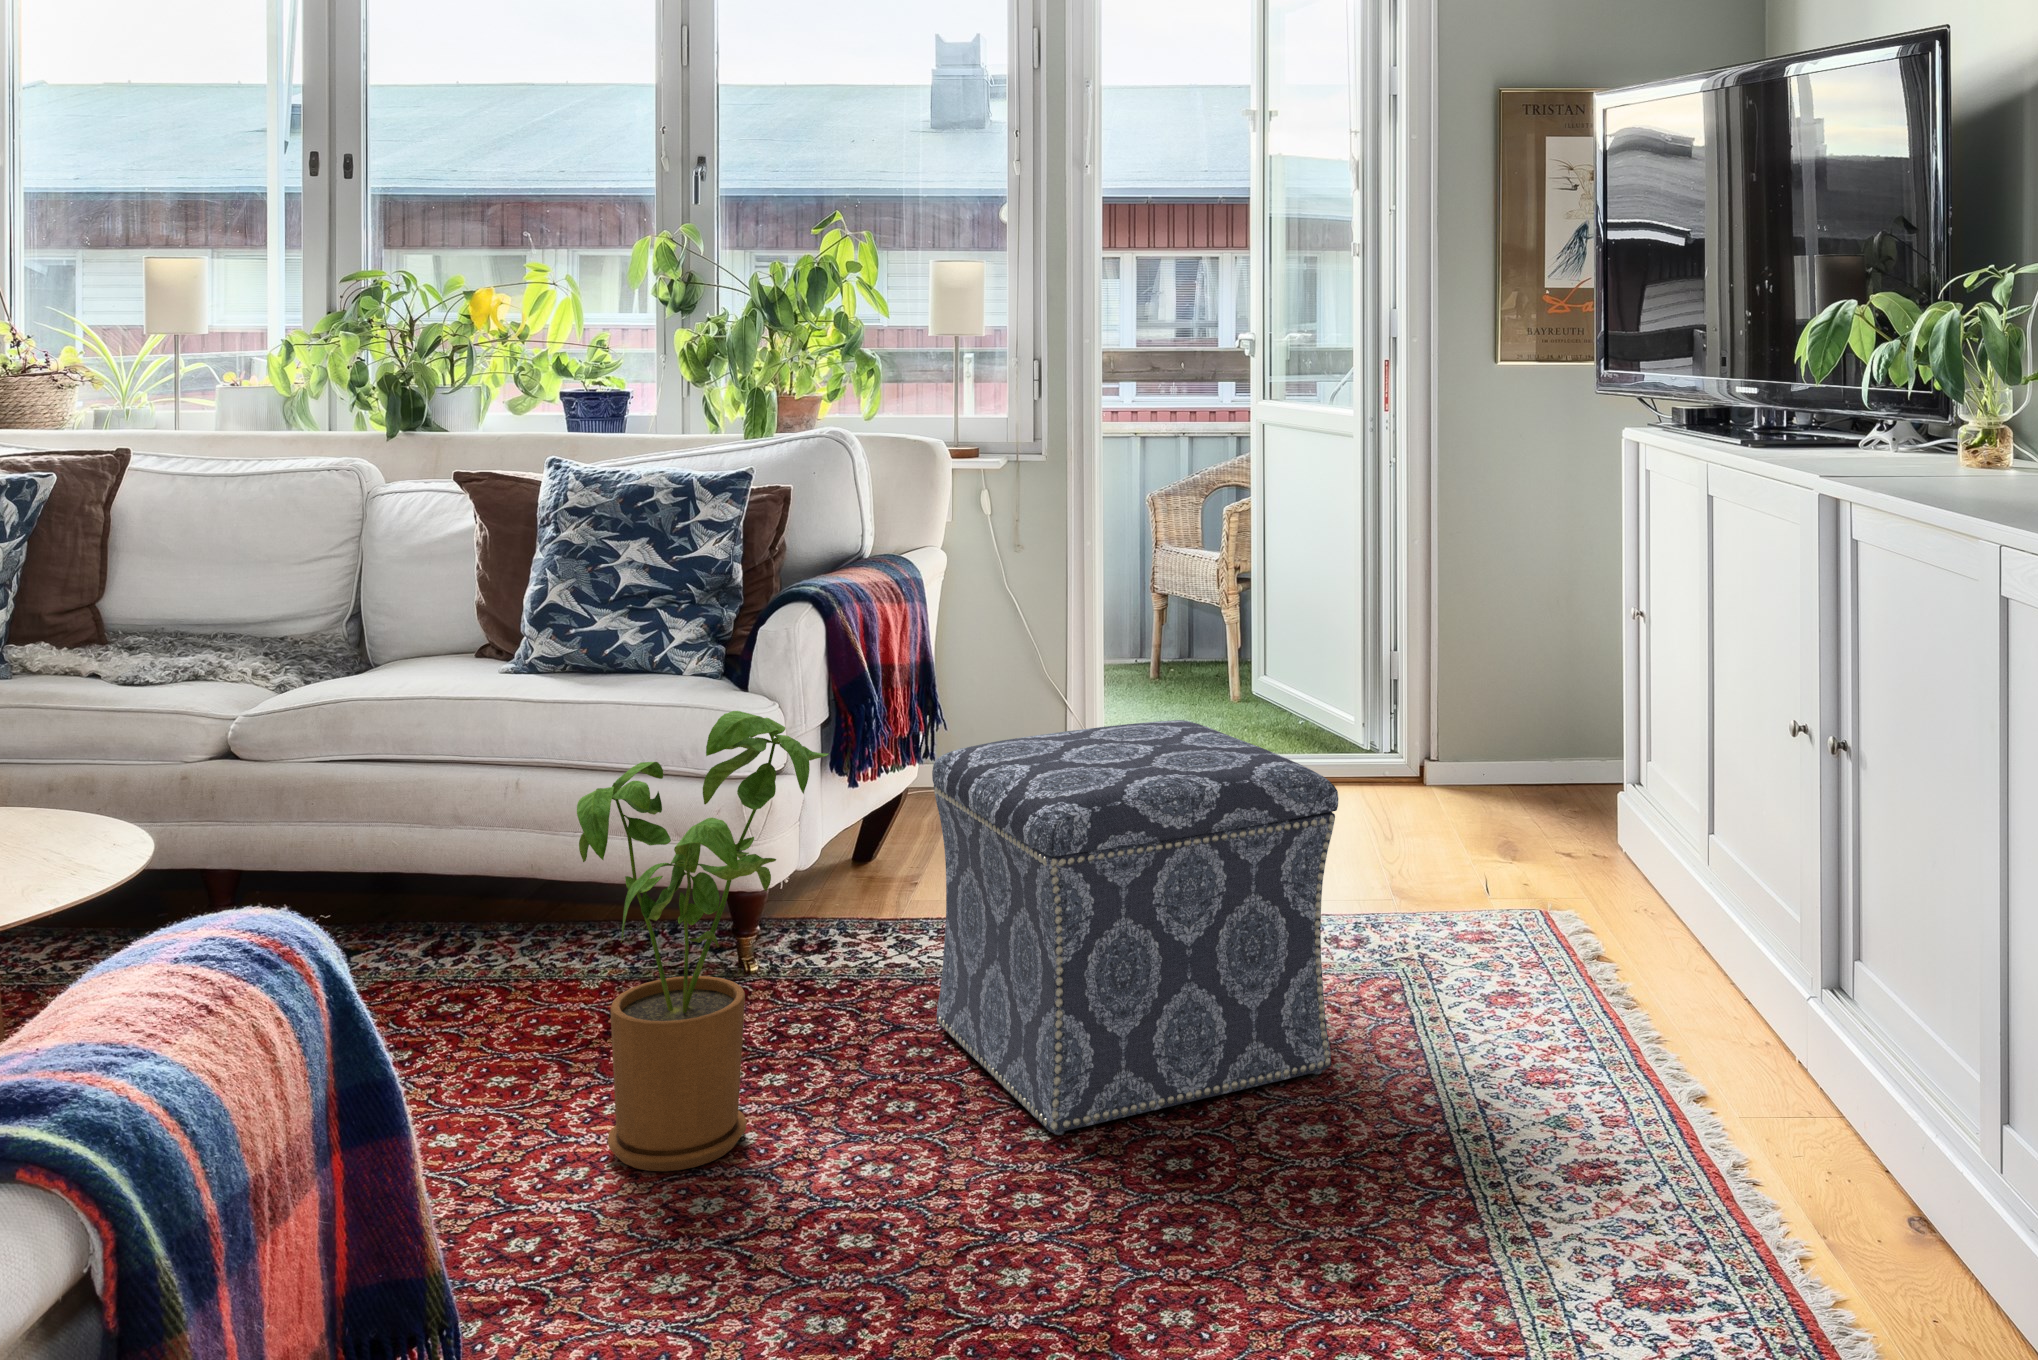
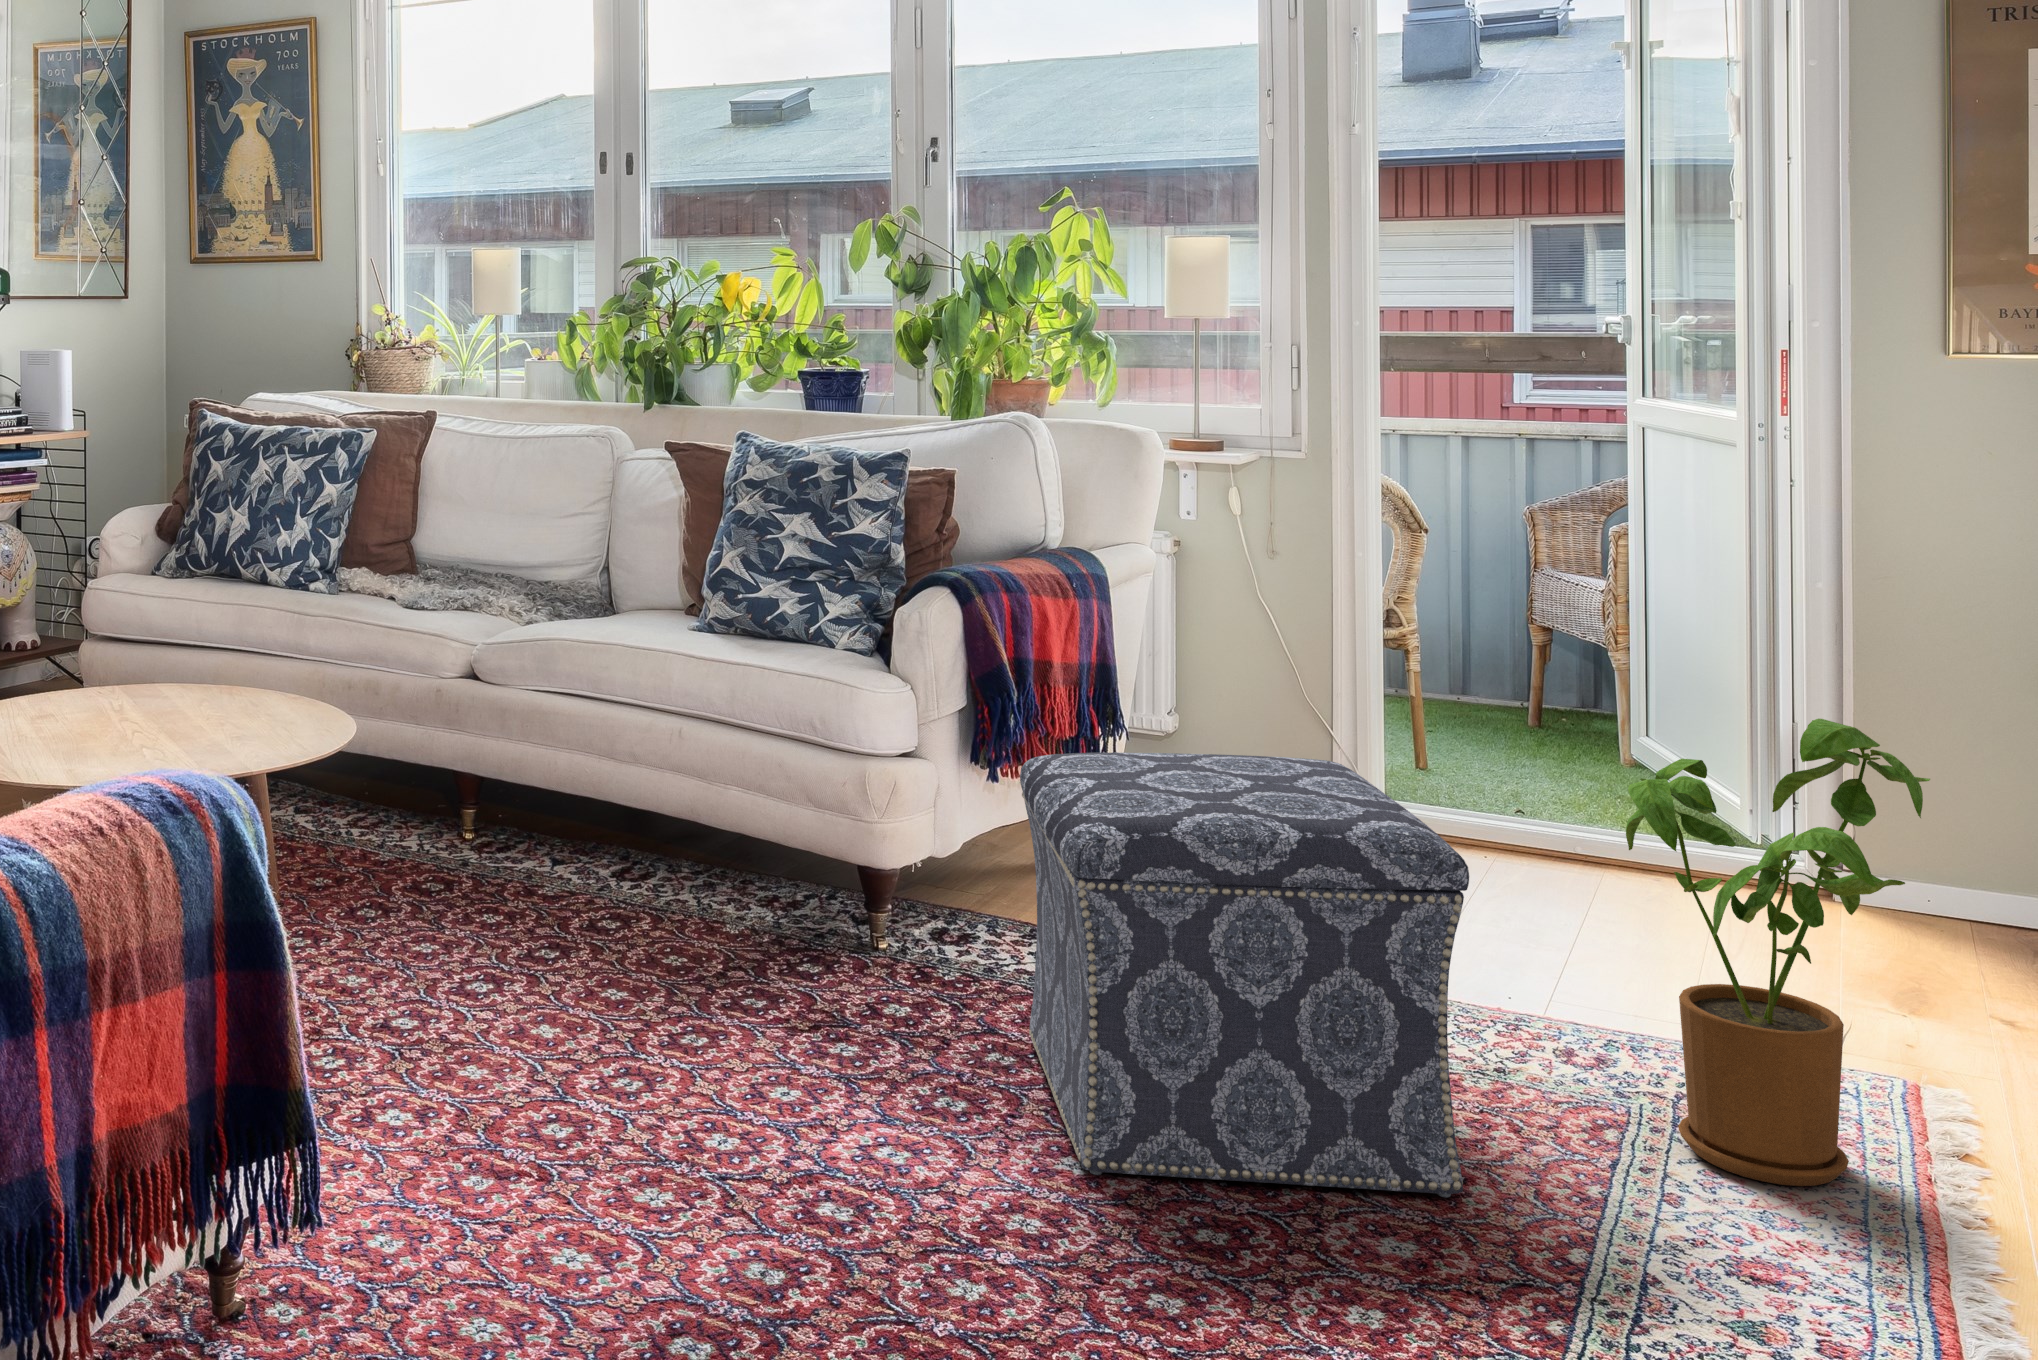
house plant: present [577,711,829,1171] -> present [1626,719,1930,1186]

